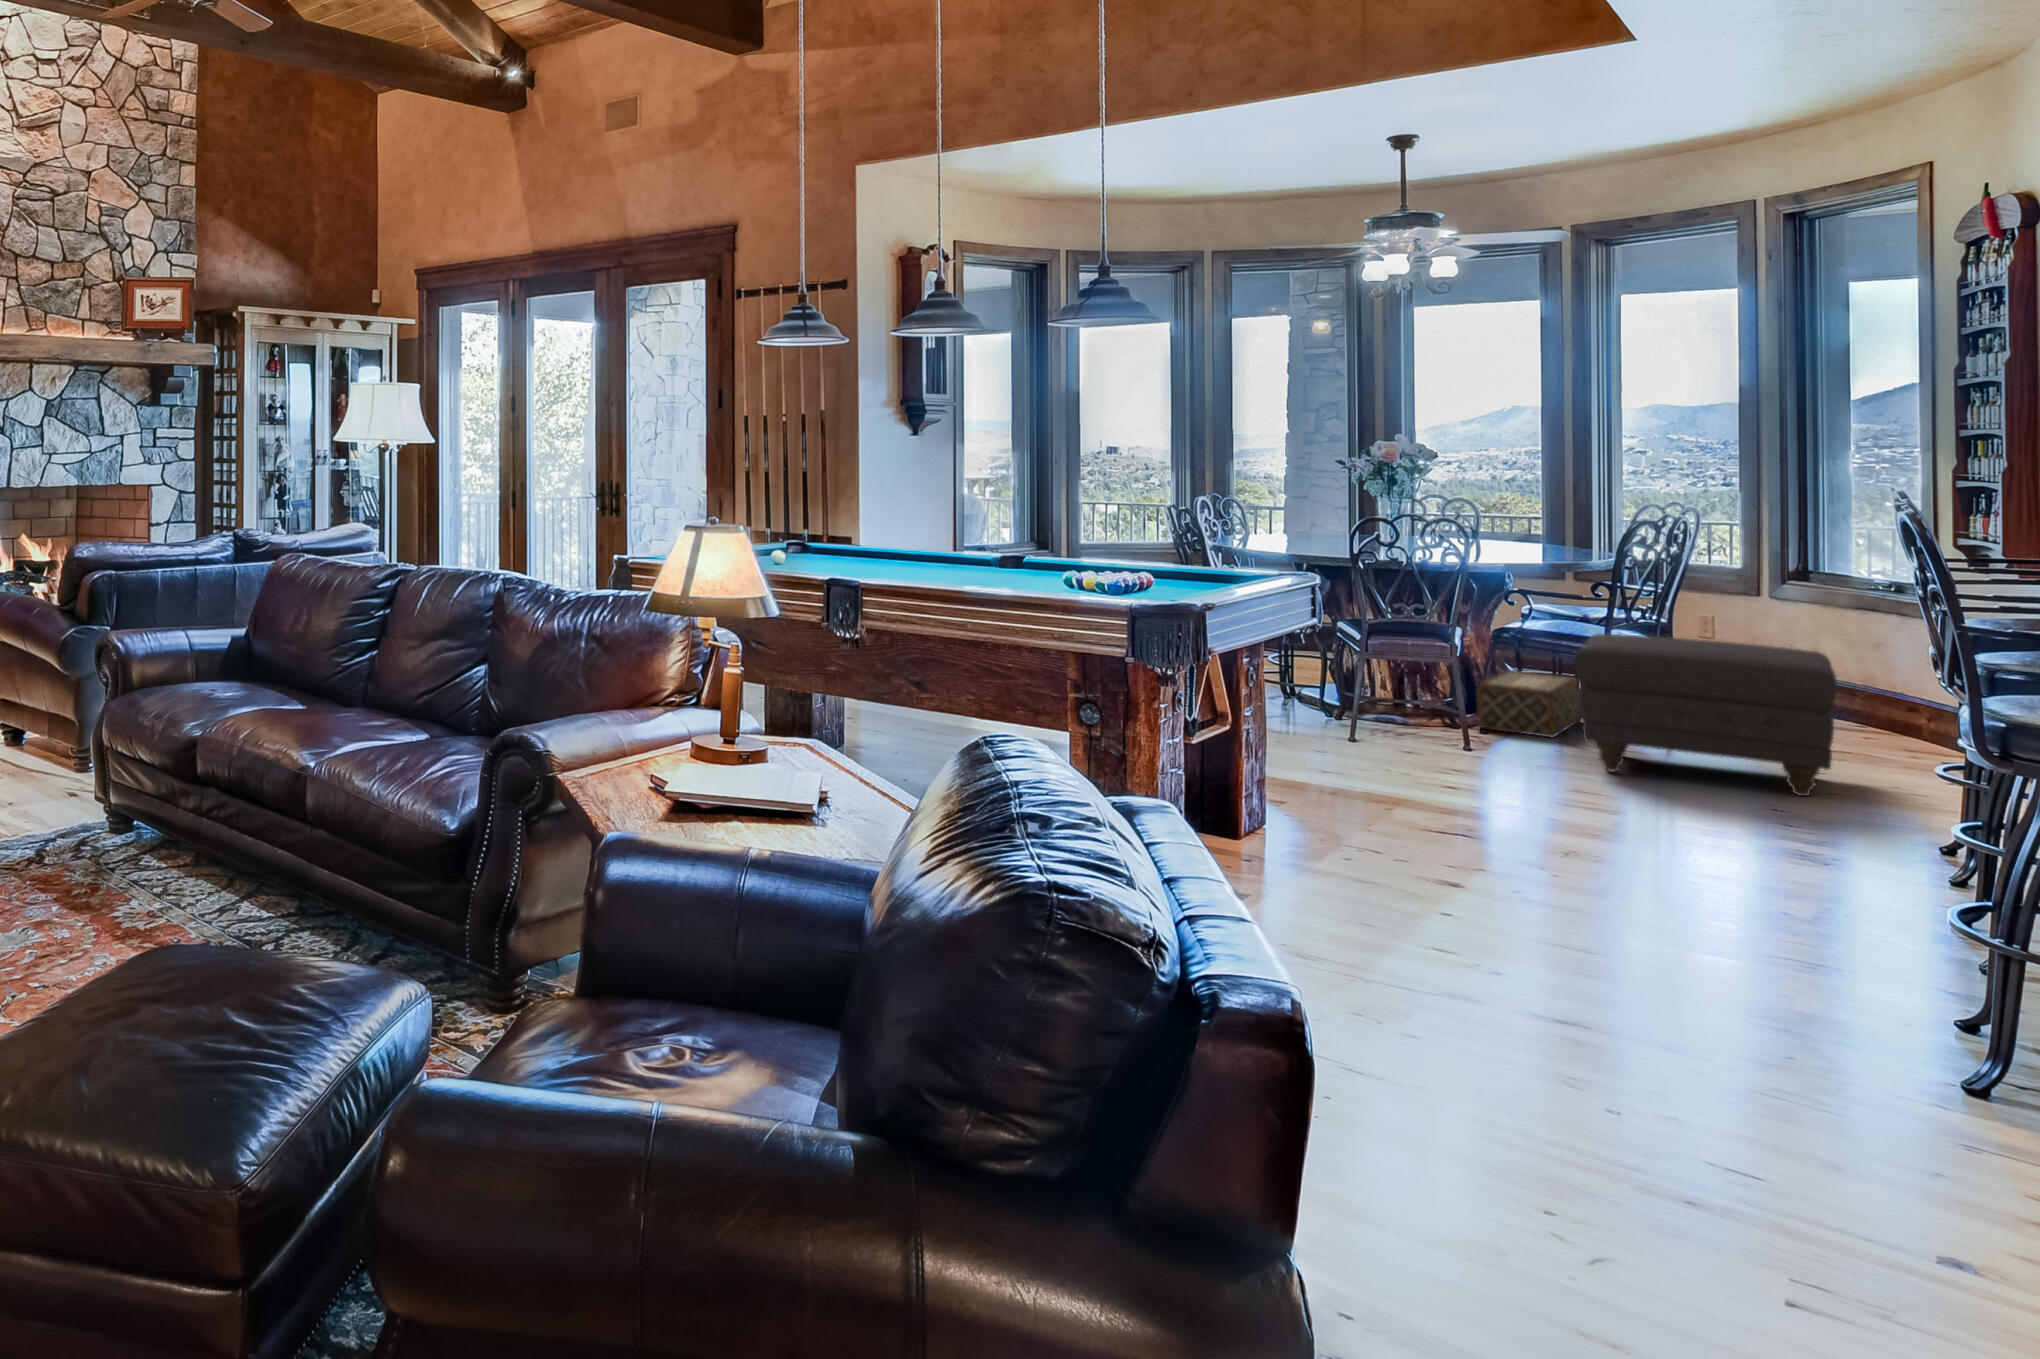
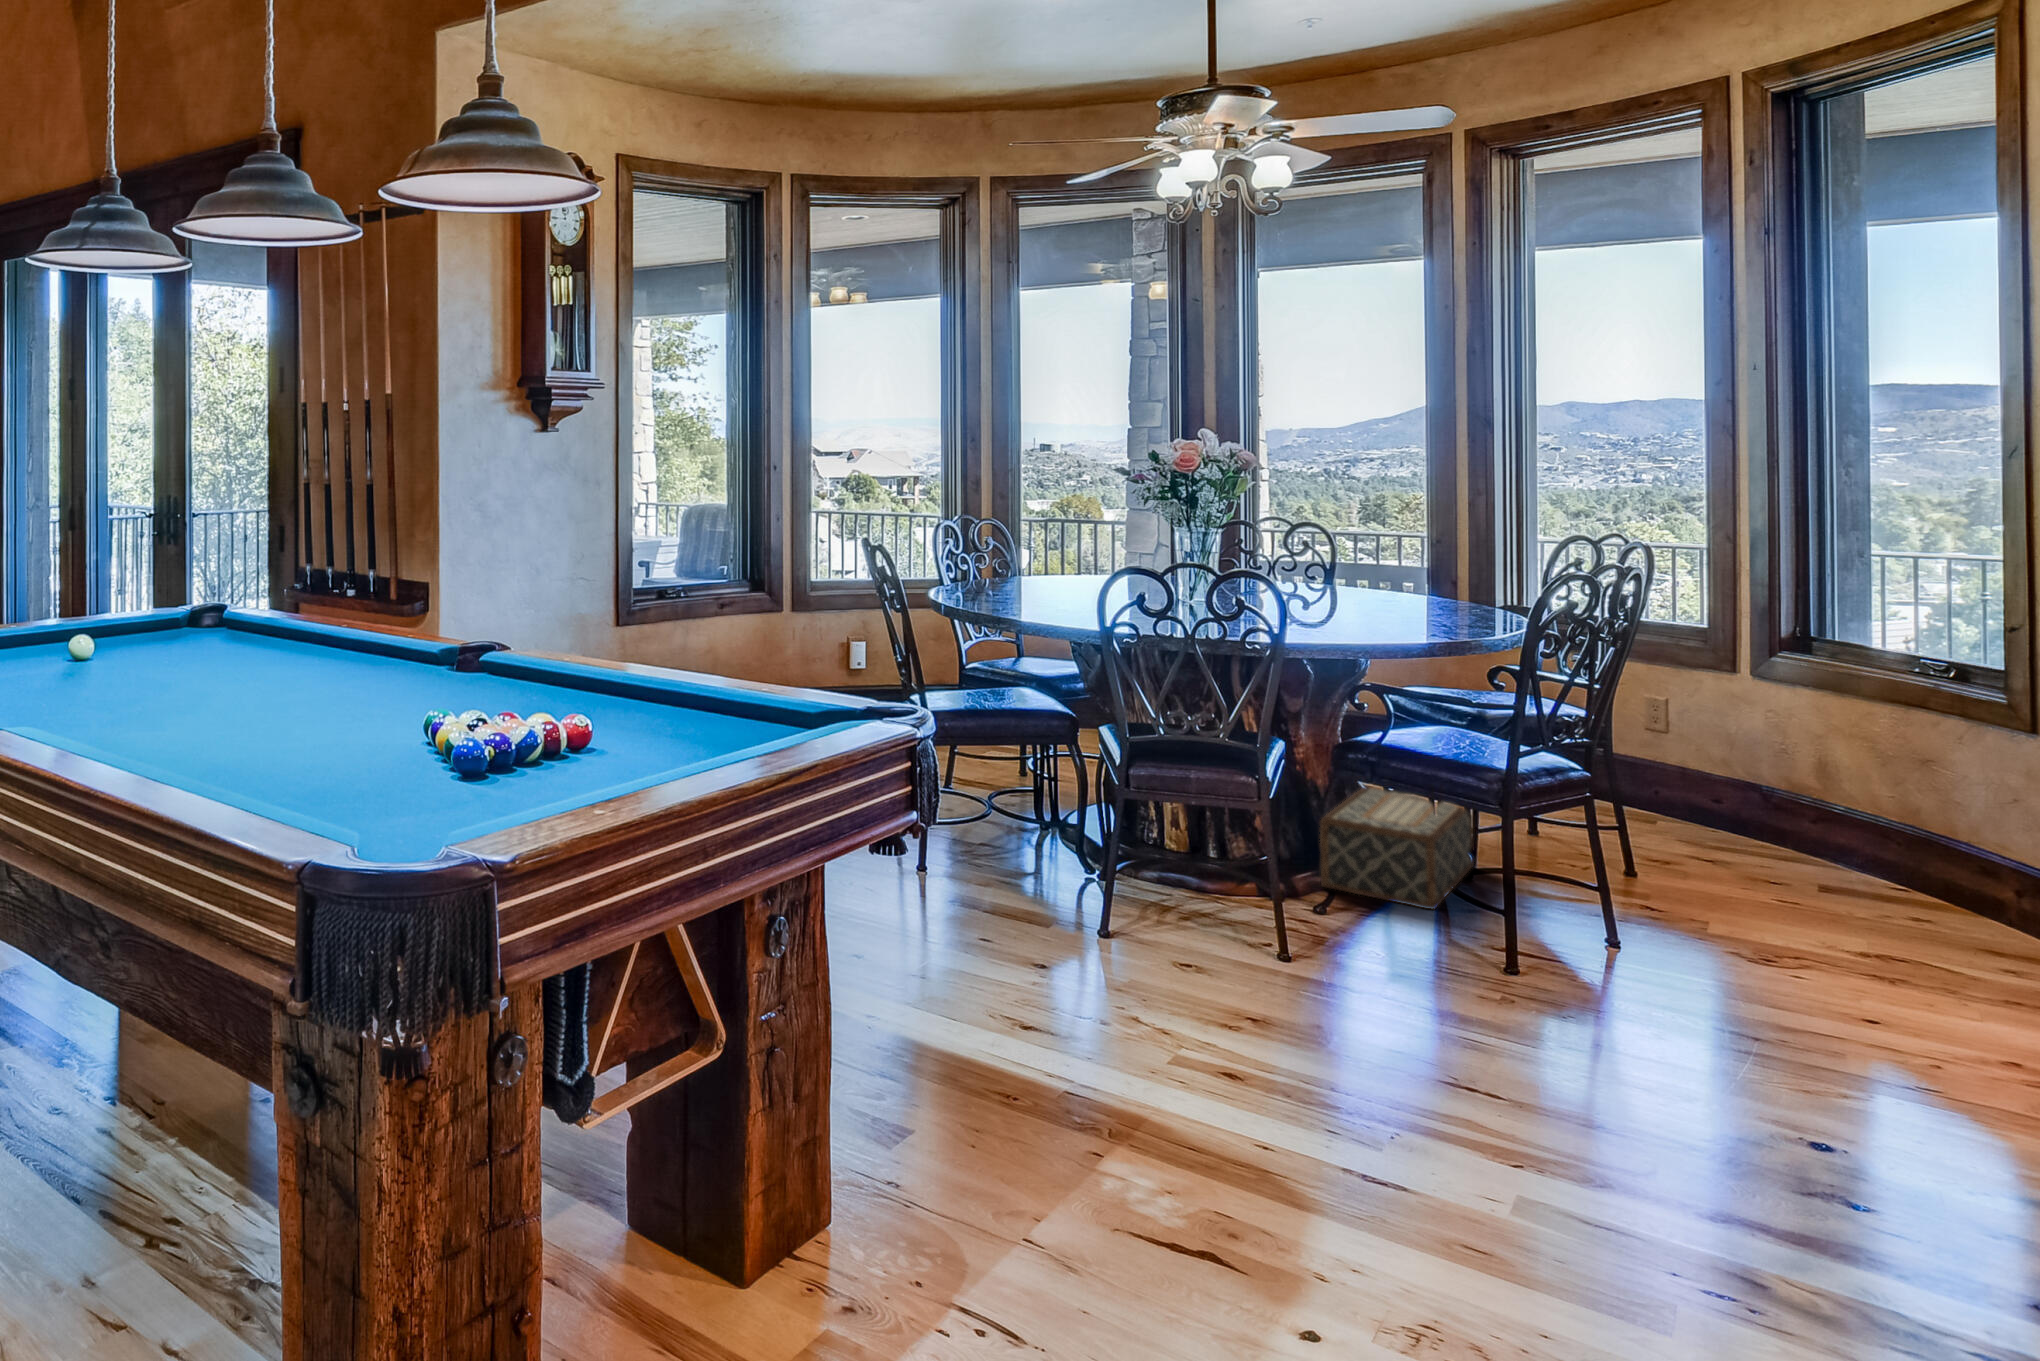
ottoman: present [1574,634,1837,796] -> none [1468,753,1925,1074]

